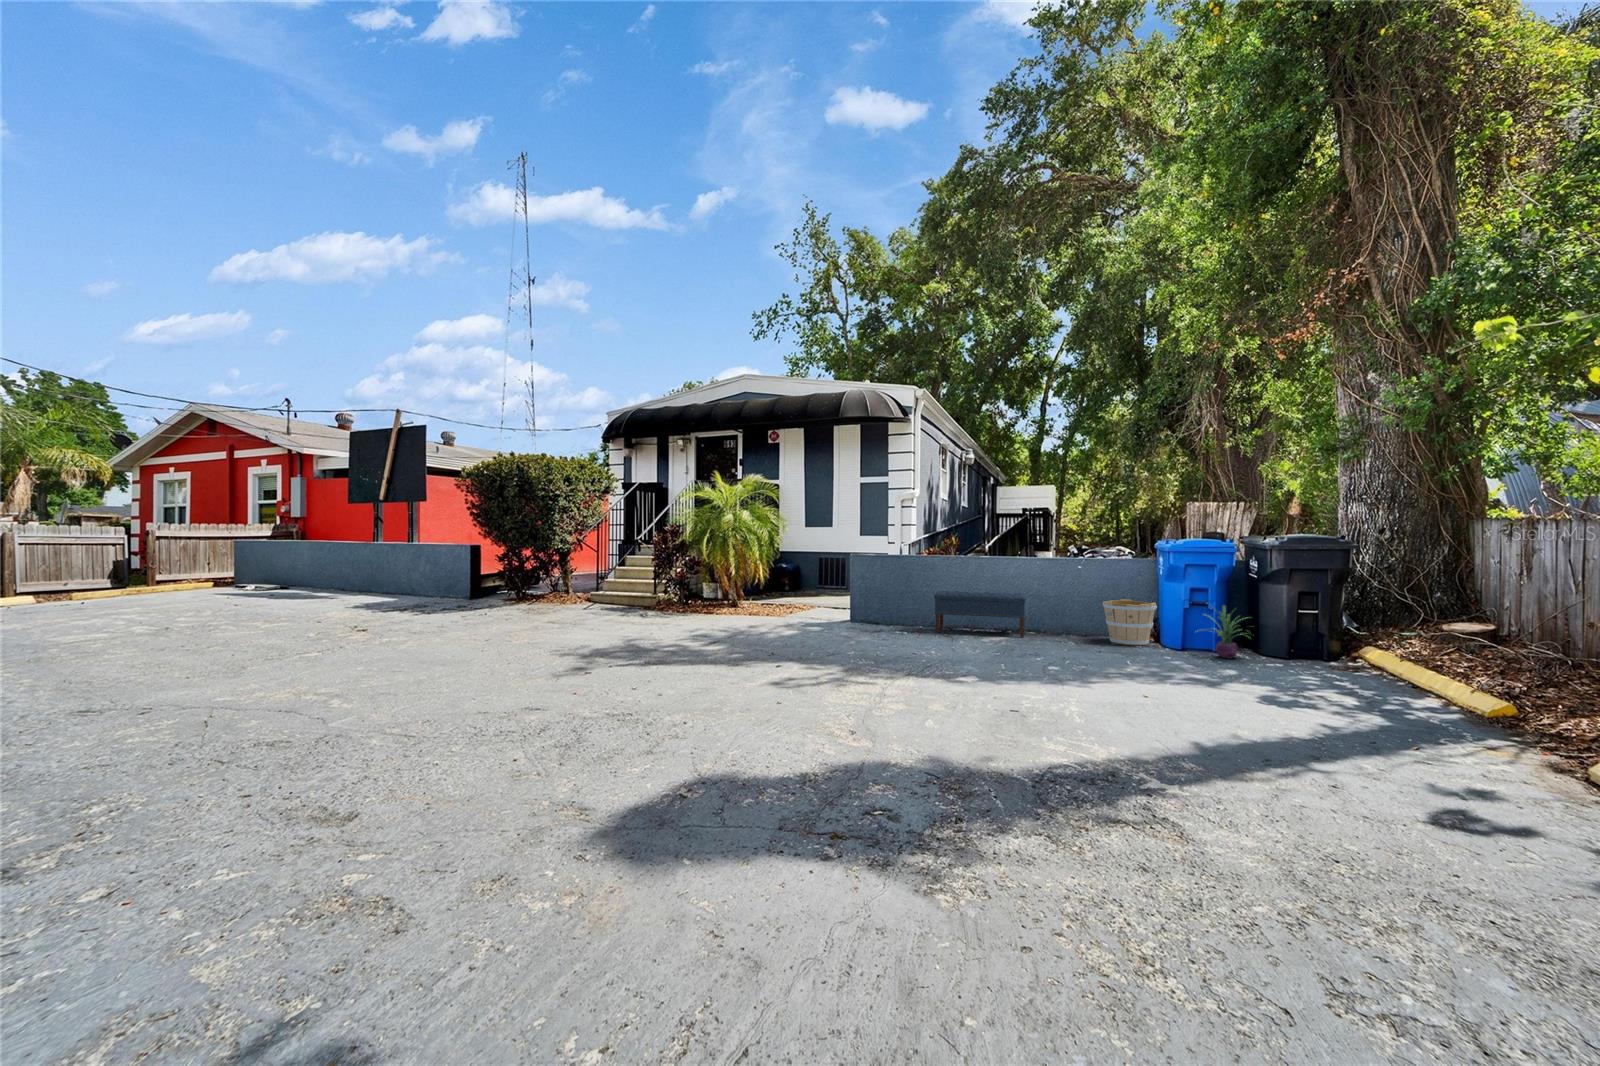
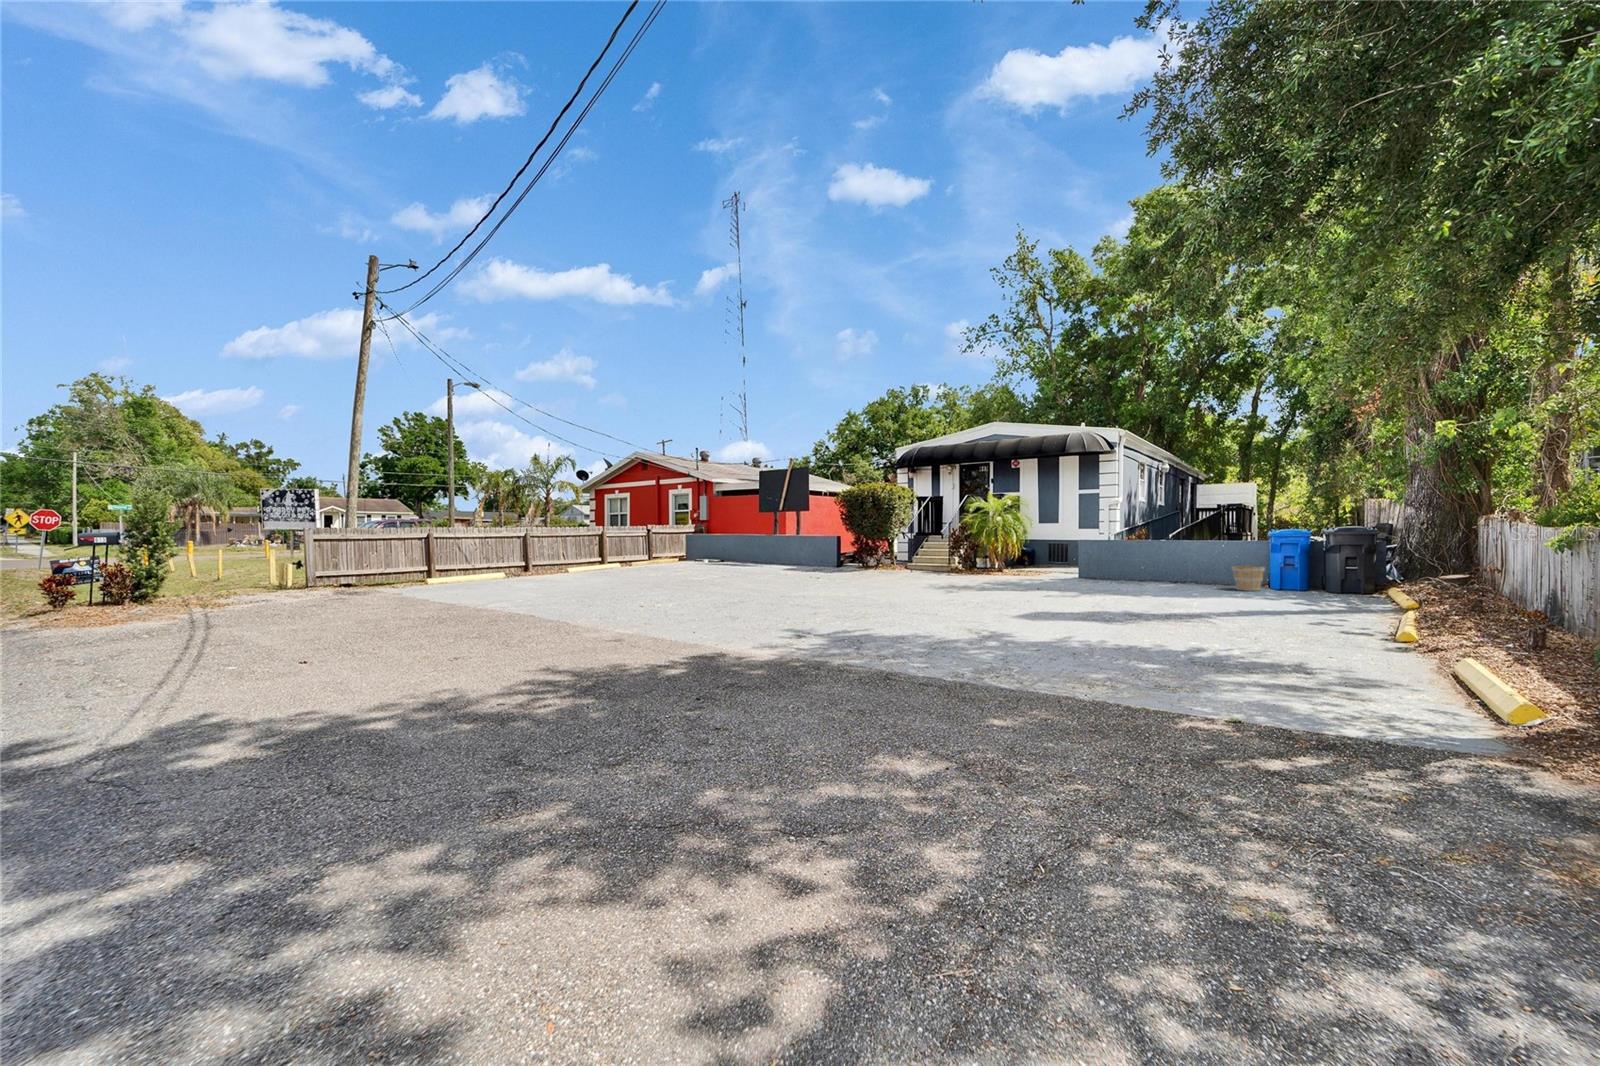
bench: present [934,591,1026,637] -> none [1126,561,1186,587]
decorative plant: present [1216,605,1241,659] -> none [1279,567,1318,596]

